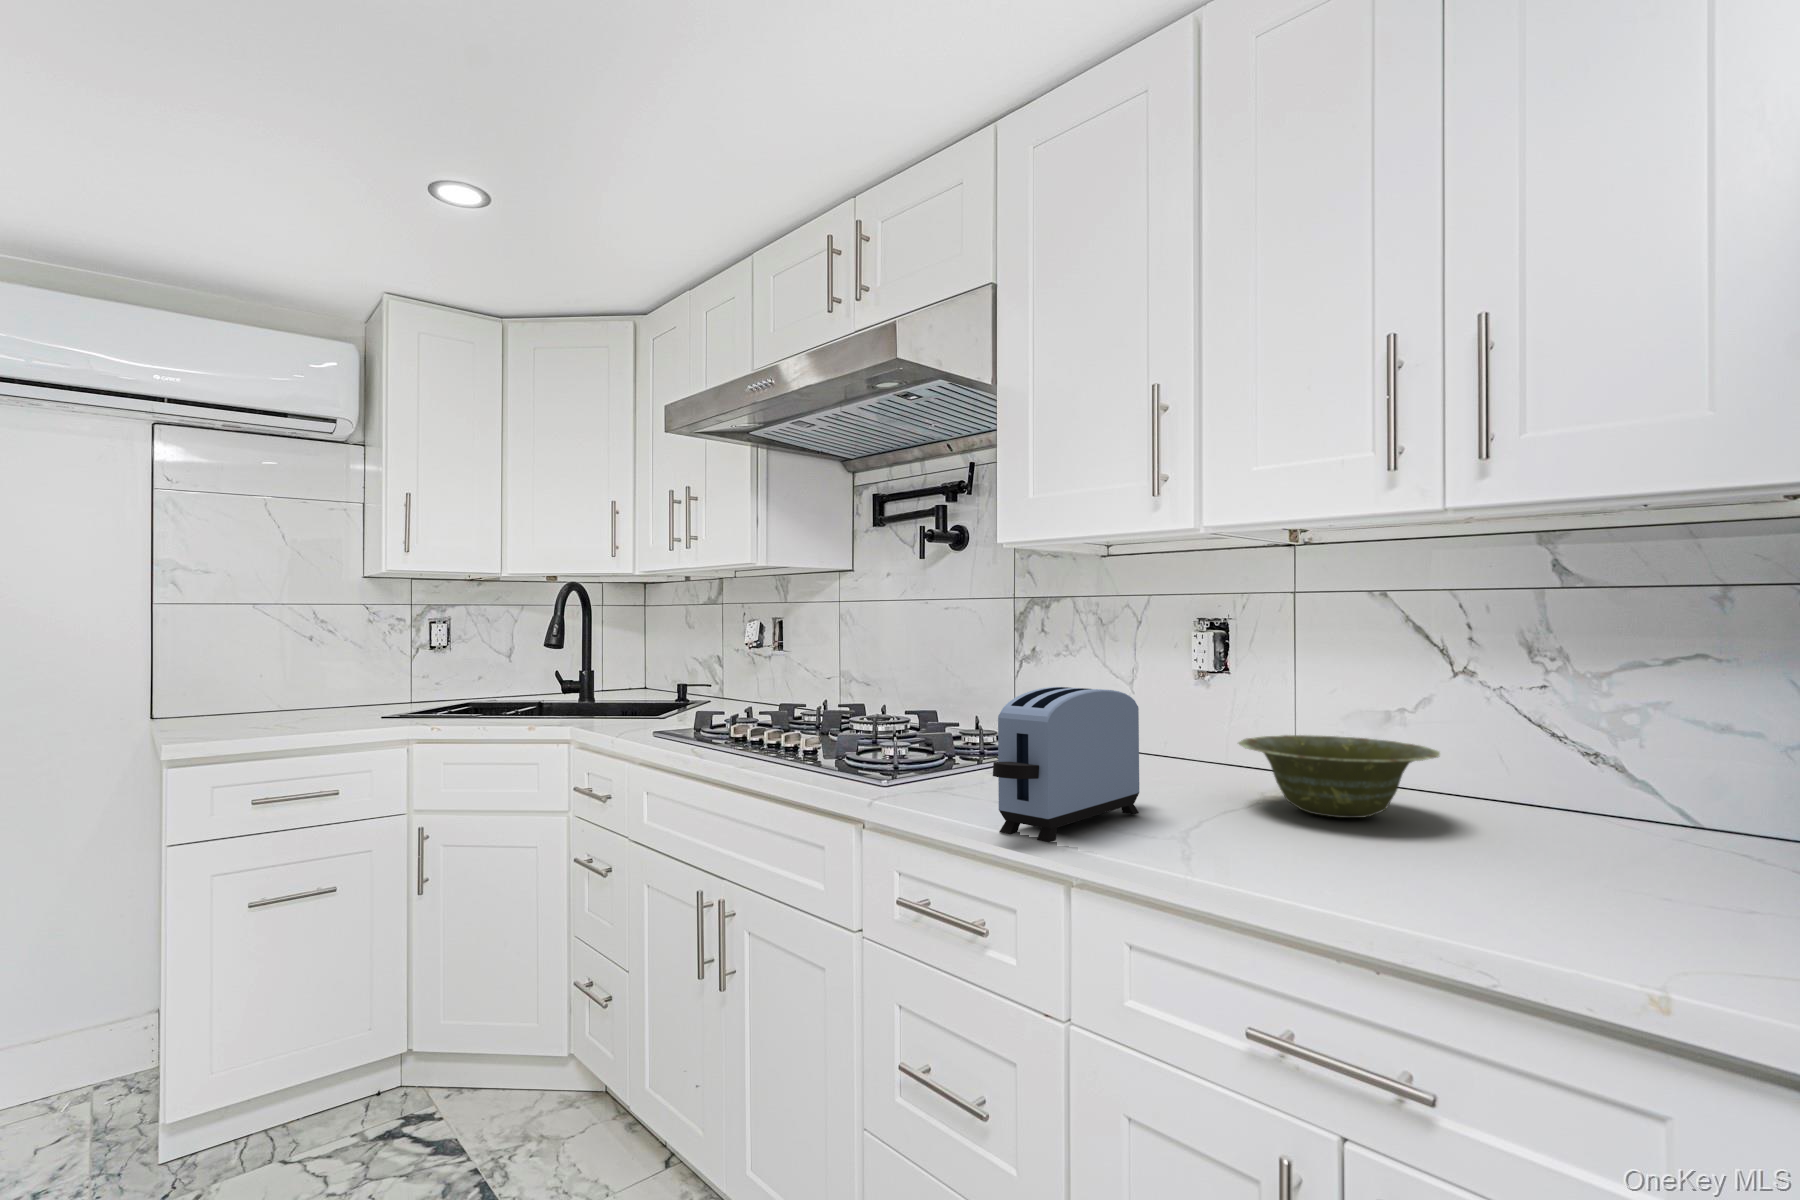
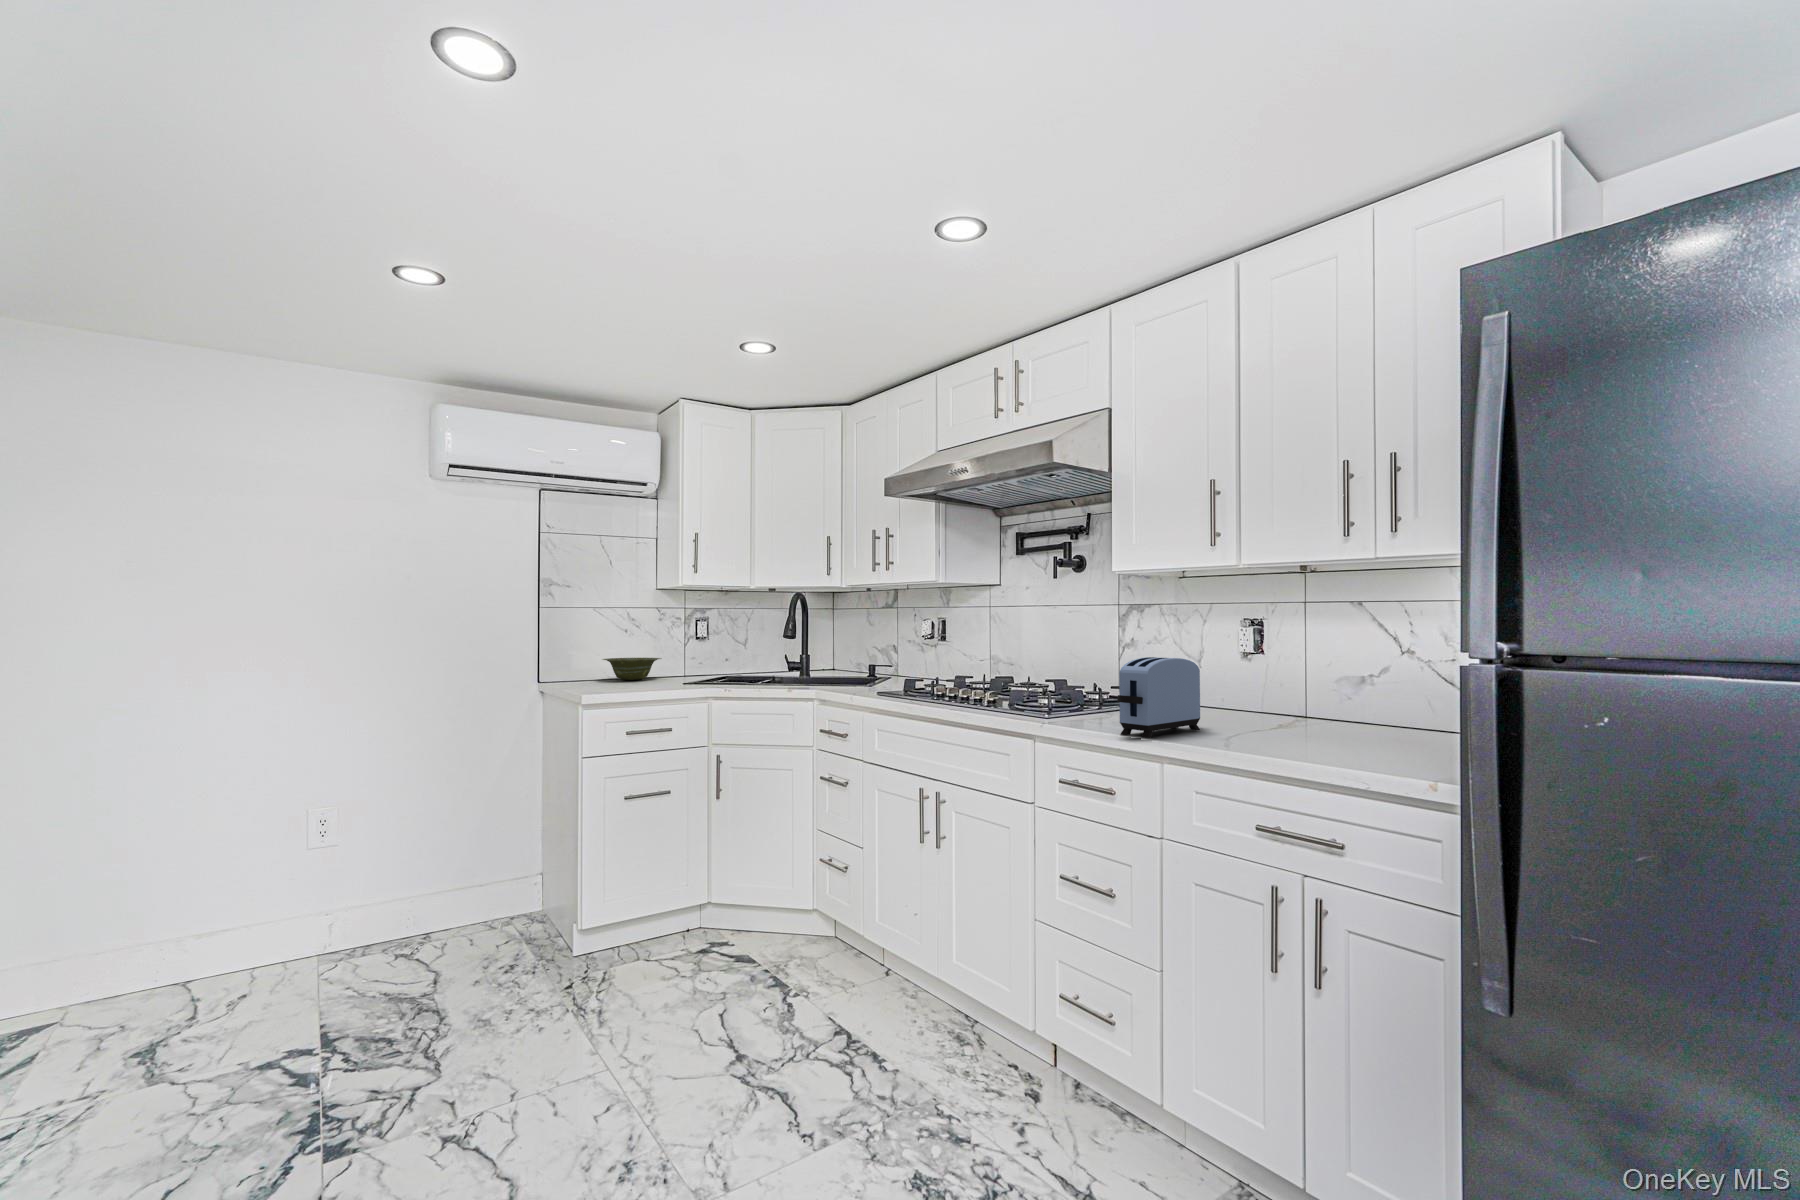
dish: present [1239,735,1440,818] -> present [602,658,662,680]

